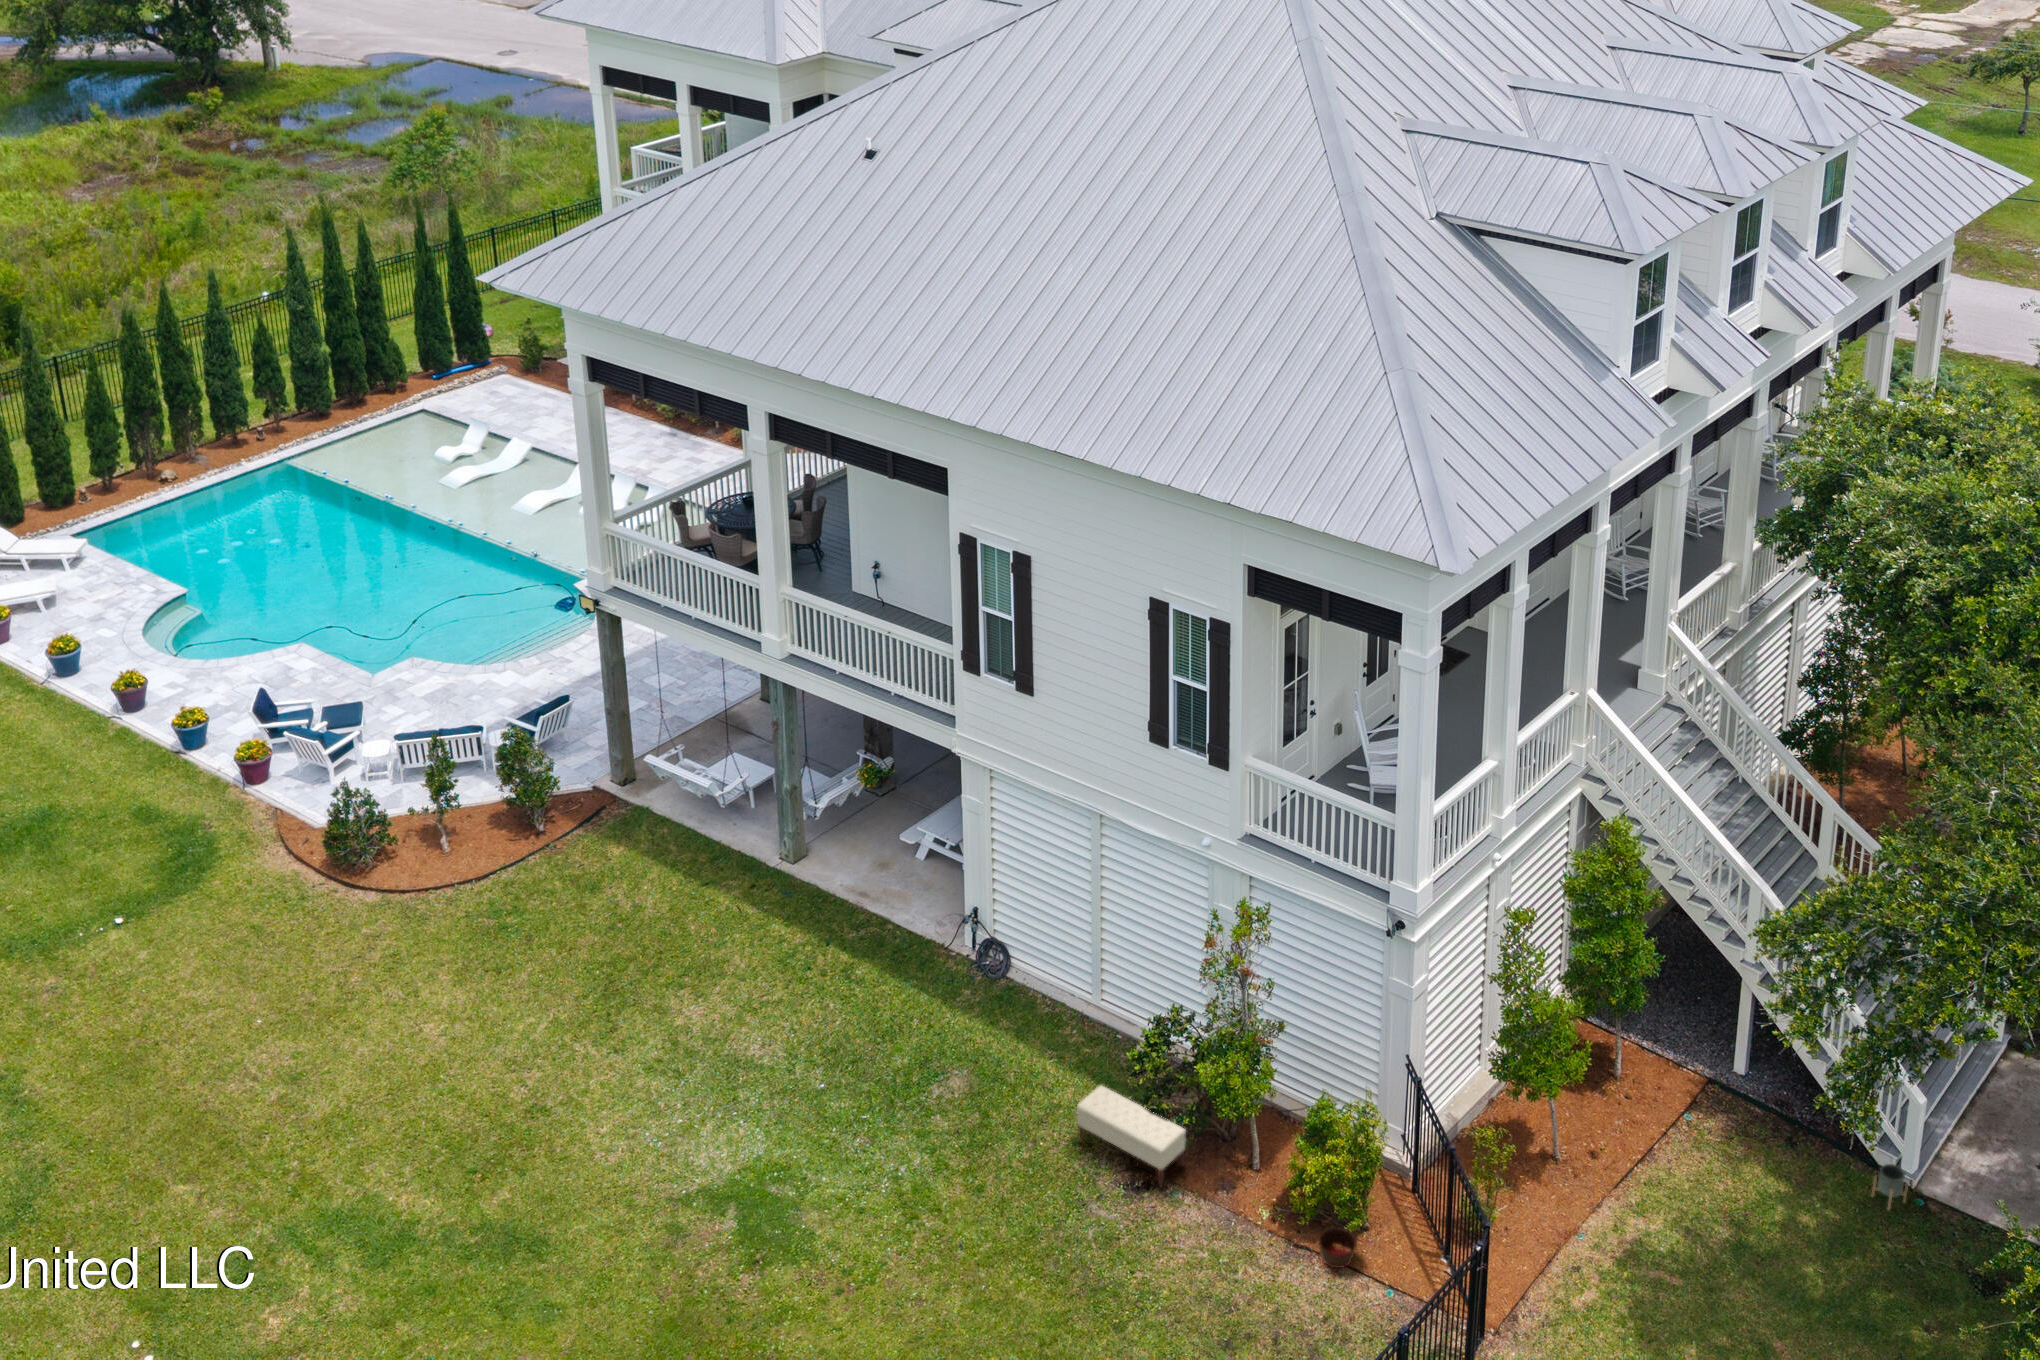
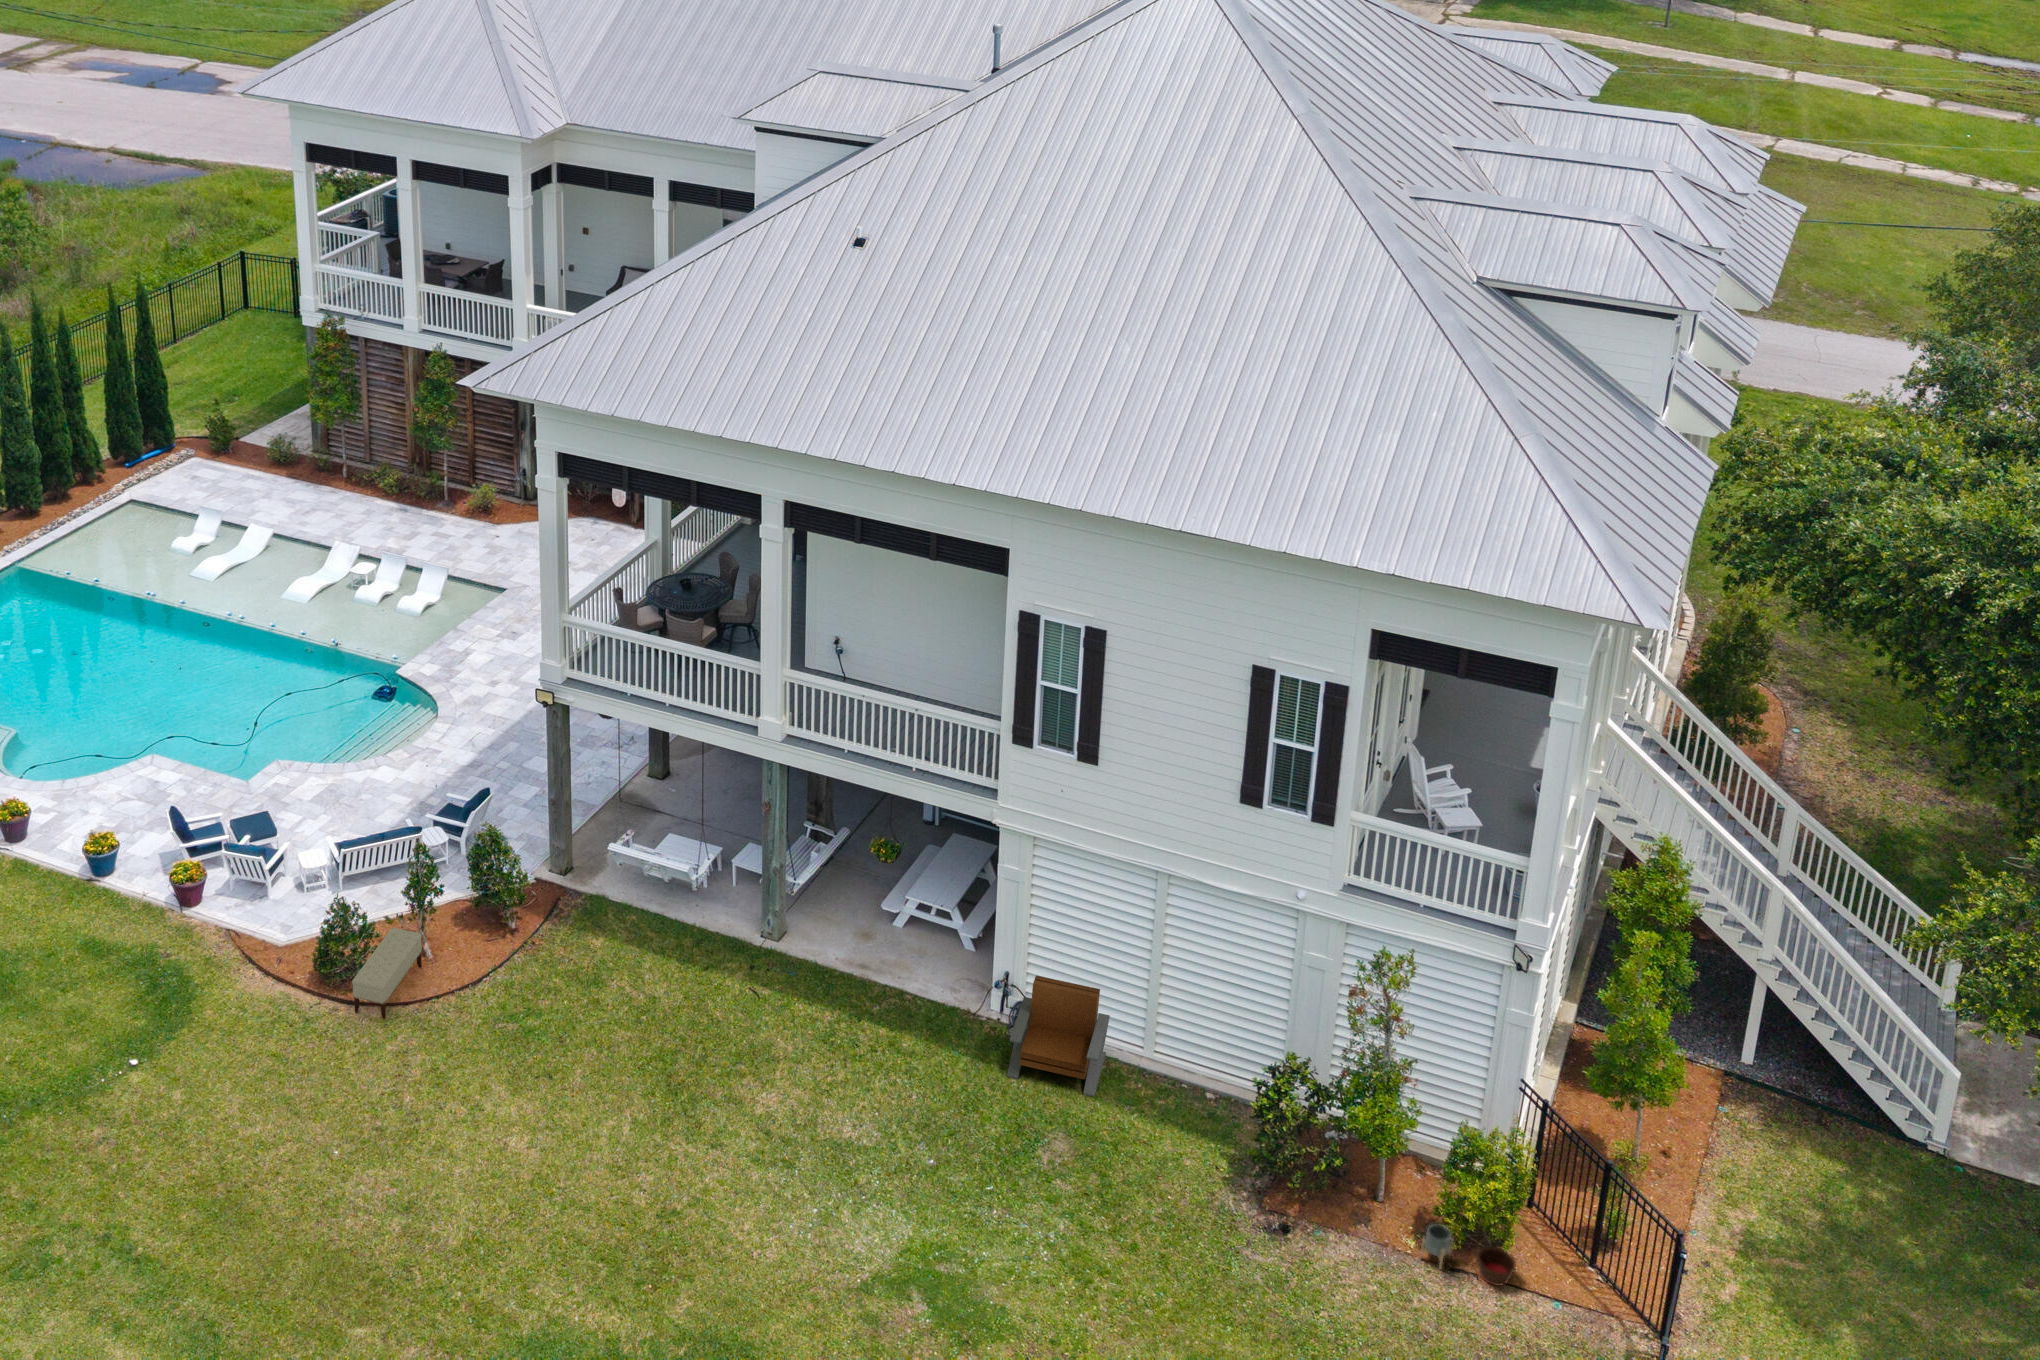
lounge chair: none [946,913,1062,1041] -> present [1007,976,1110,1097]
bench: present [1077,1086,1186,1187] -> present [352,928,422,1019]
planter: present [1871,1164,1908,1210] -> present [1420,1224,1453,1269]

